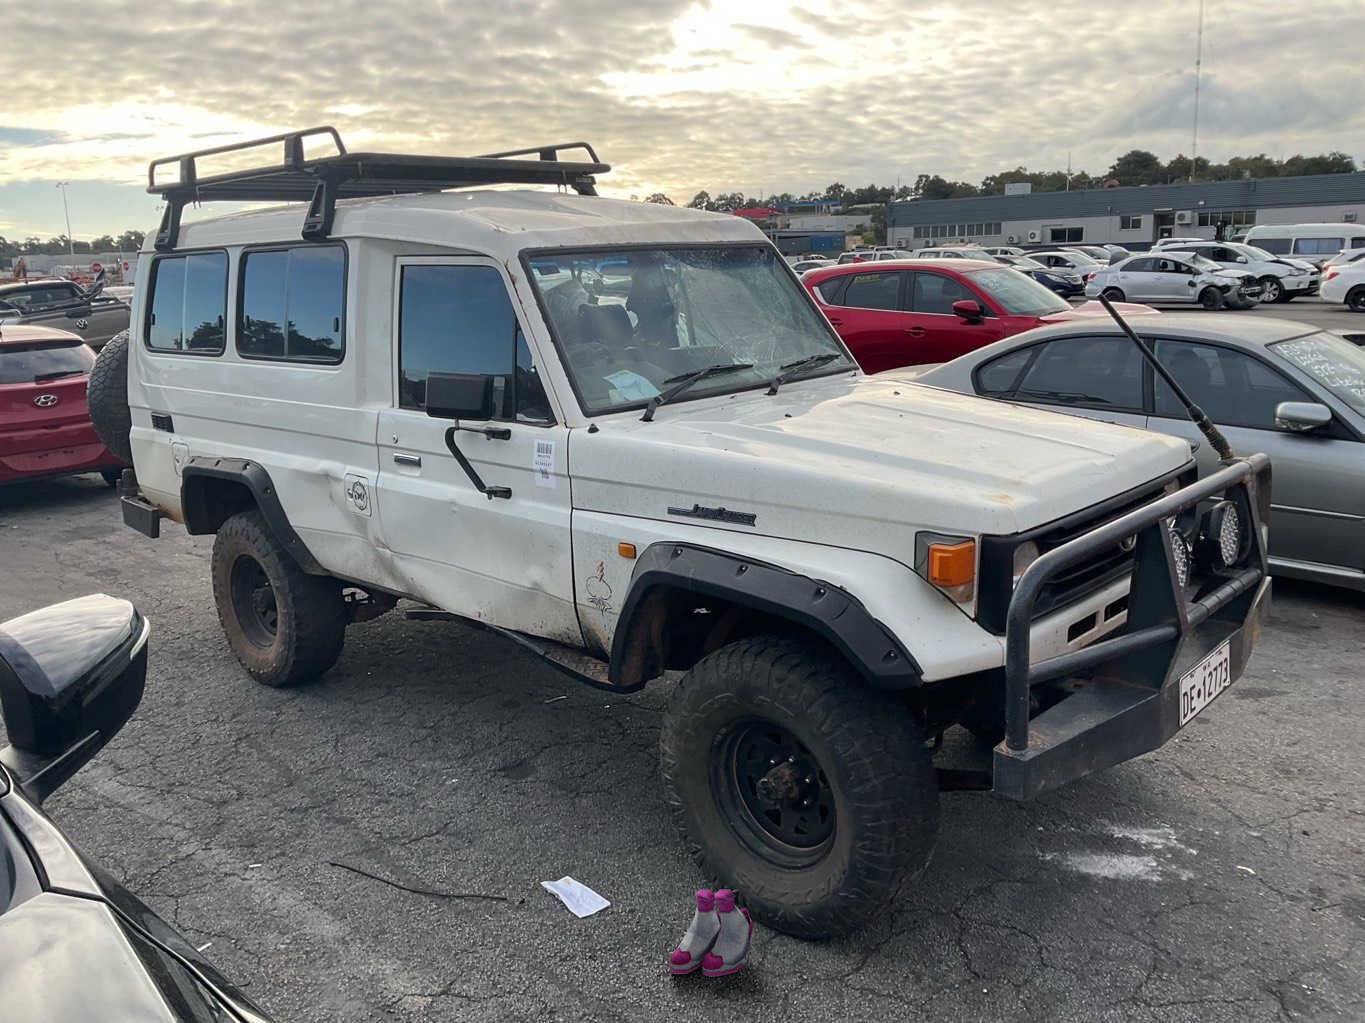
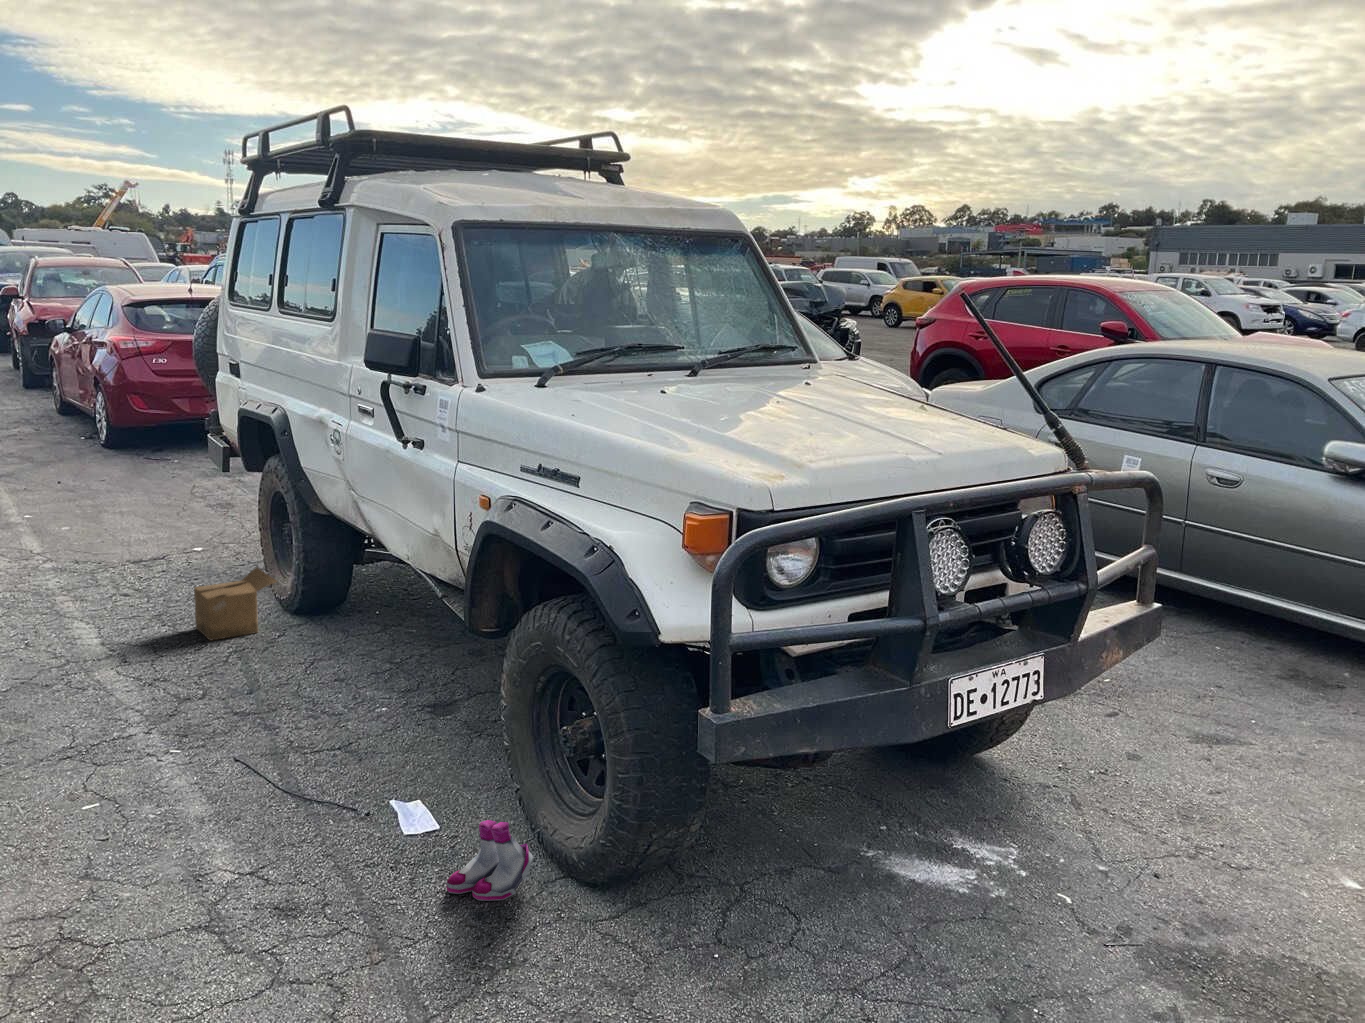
cardboard box: none [173,640,270,729] -> present [194,567,277,641]

